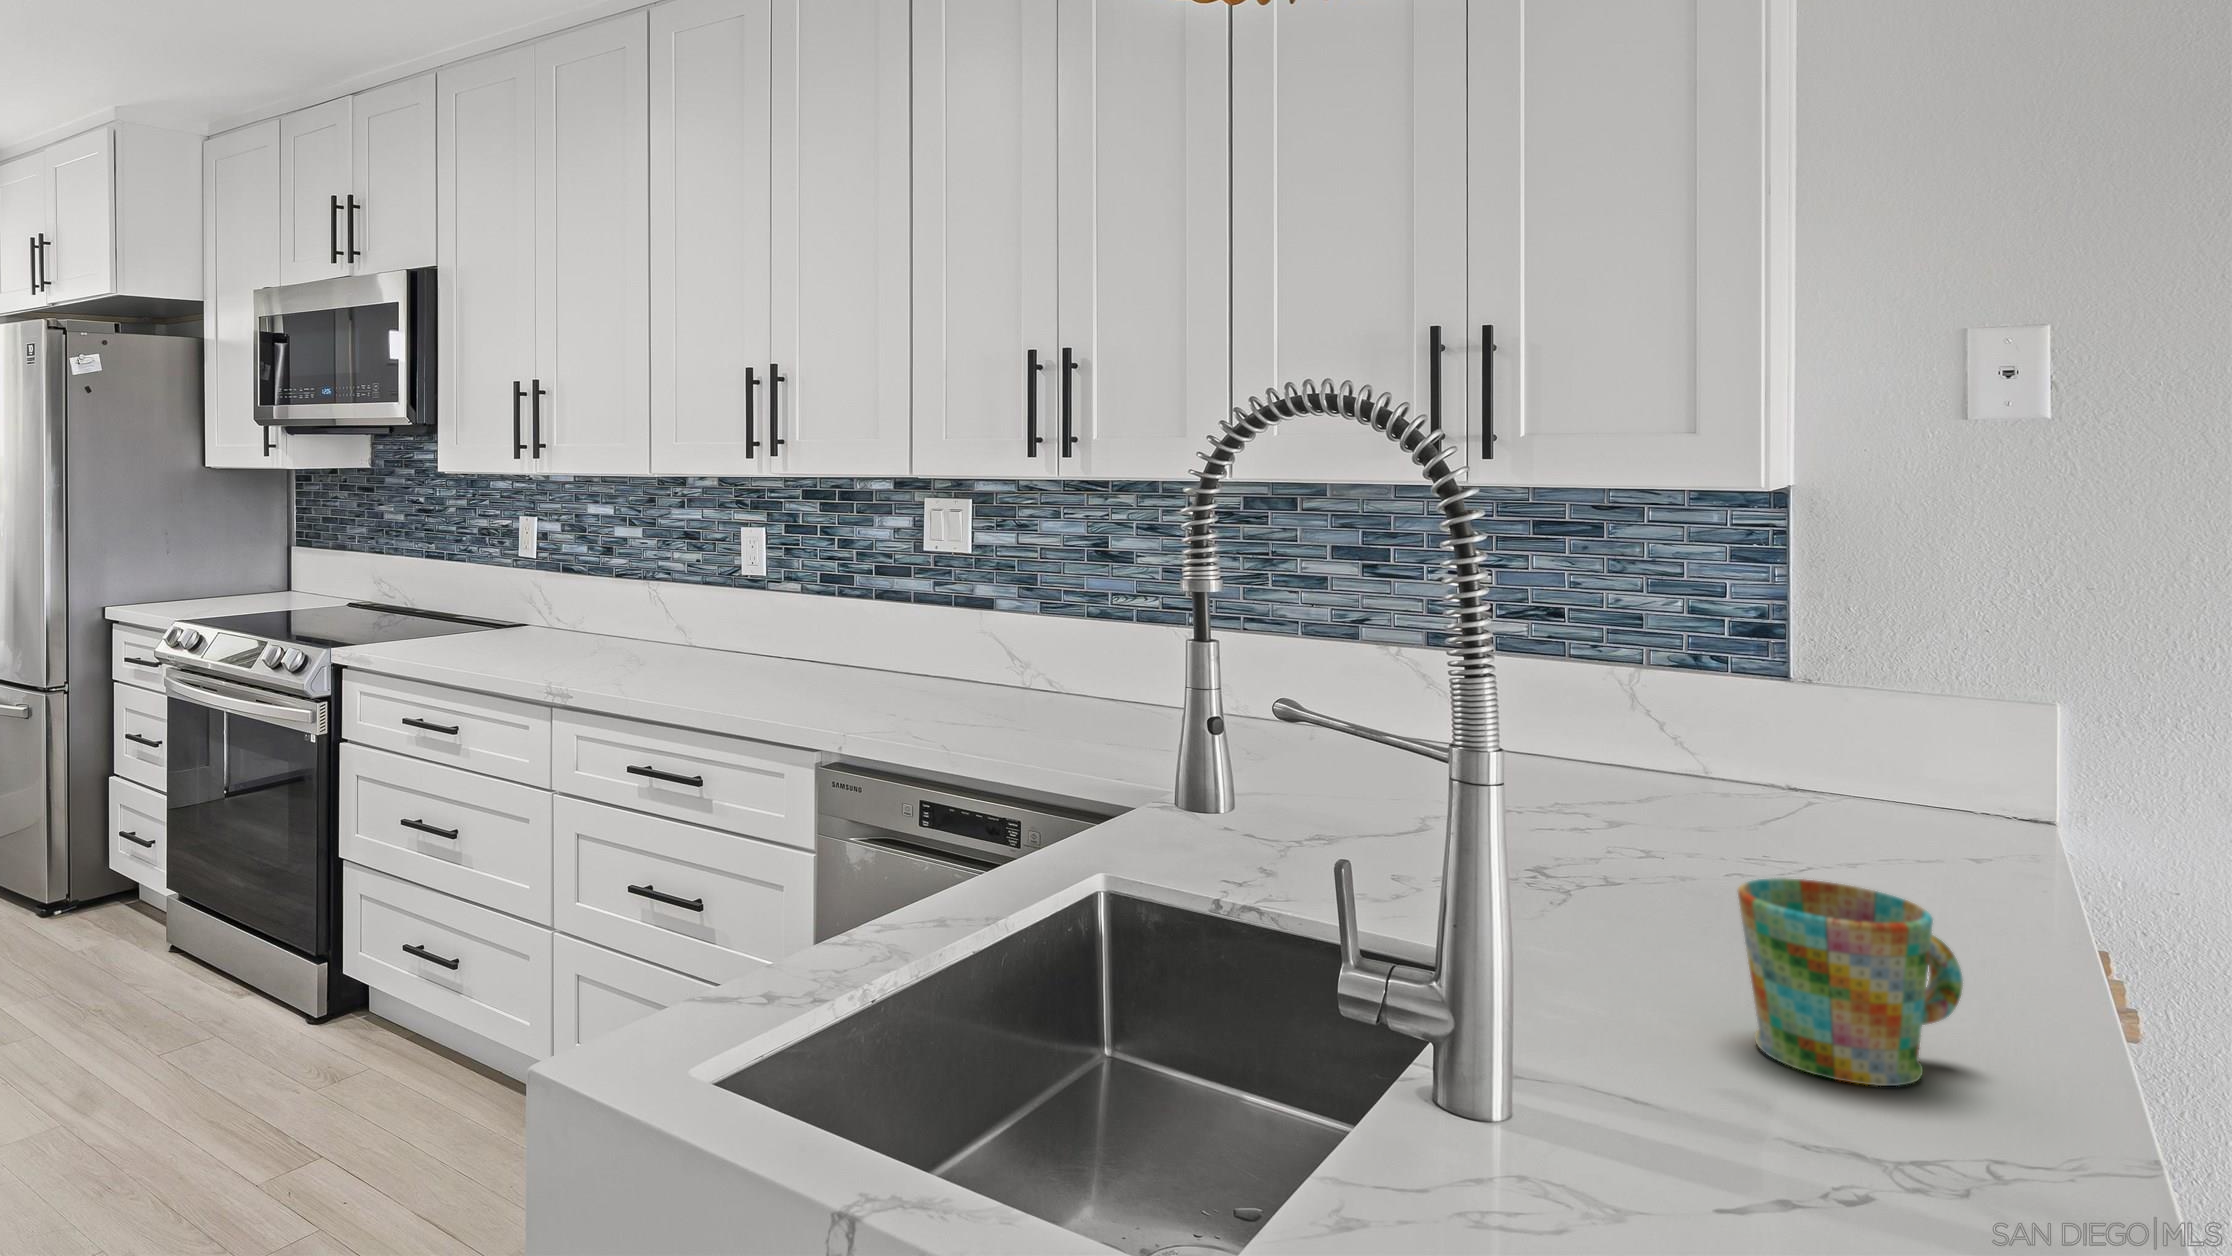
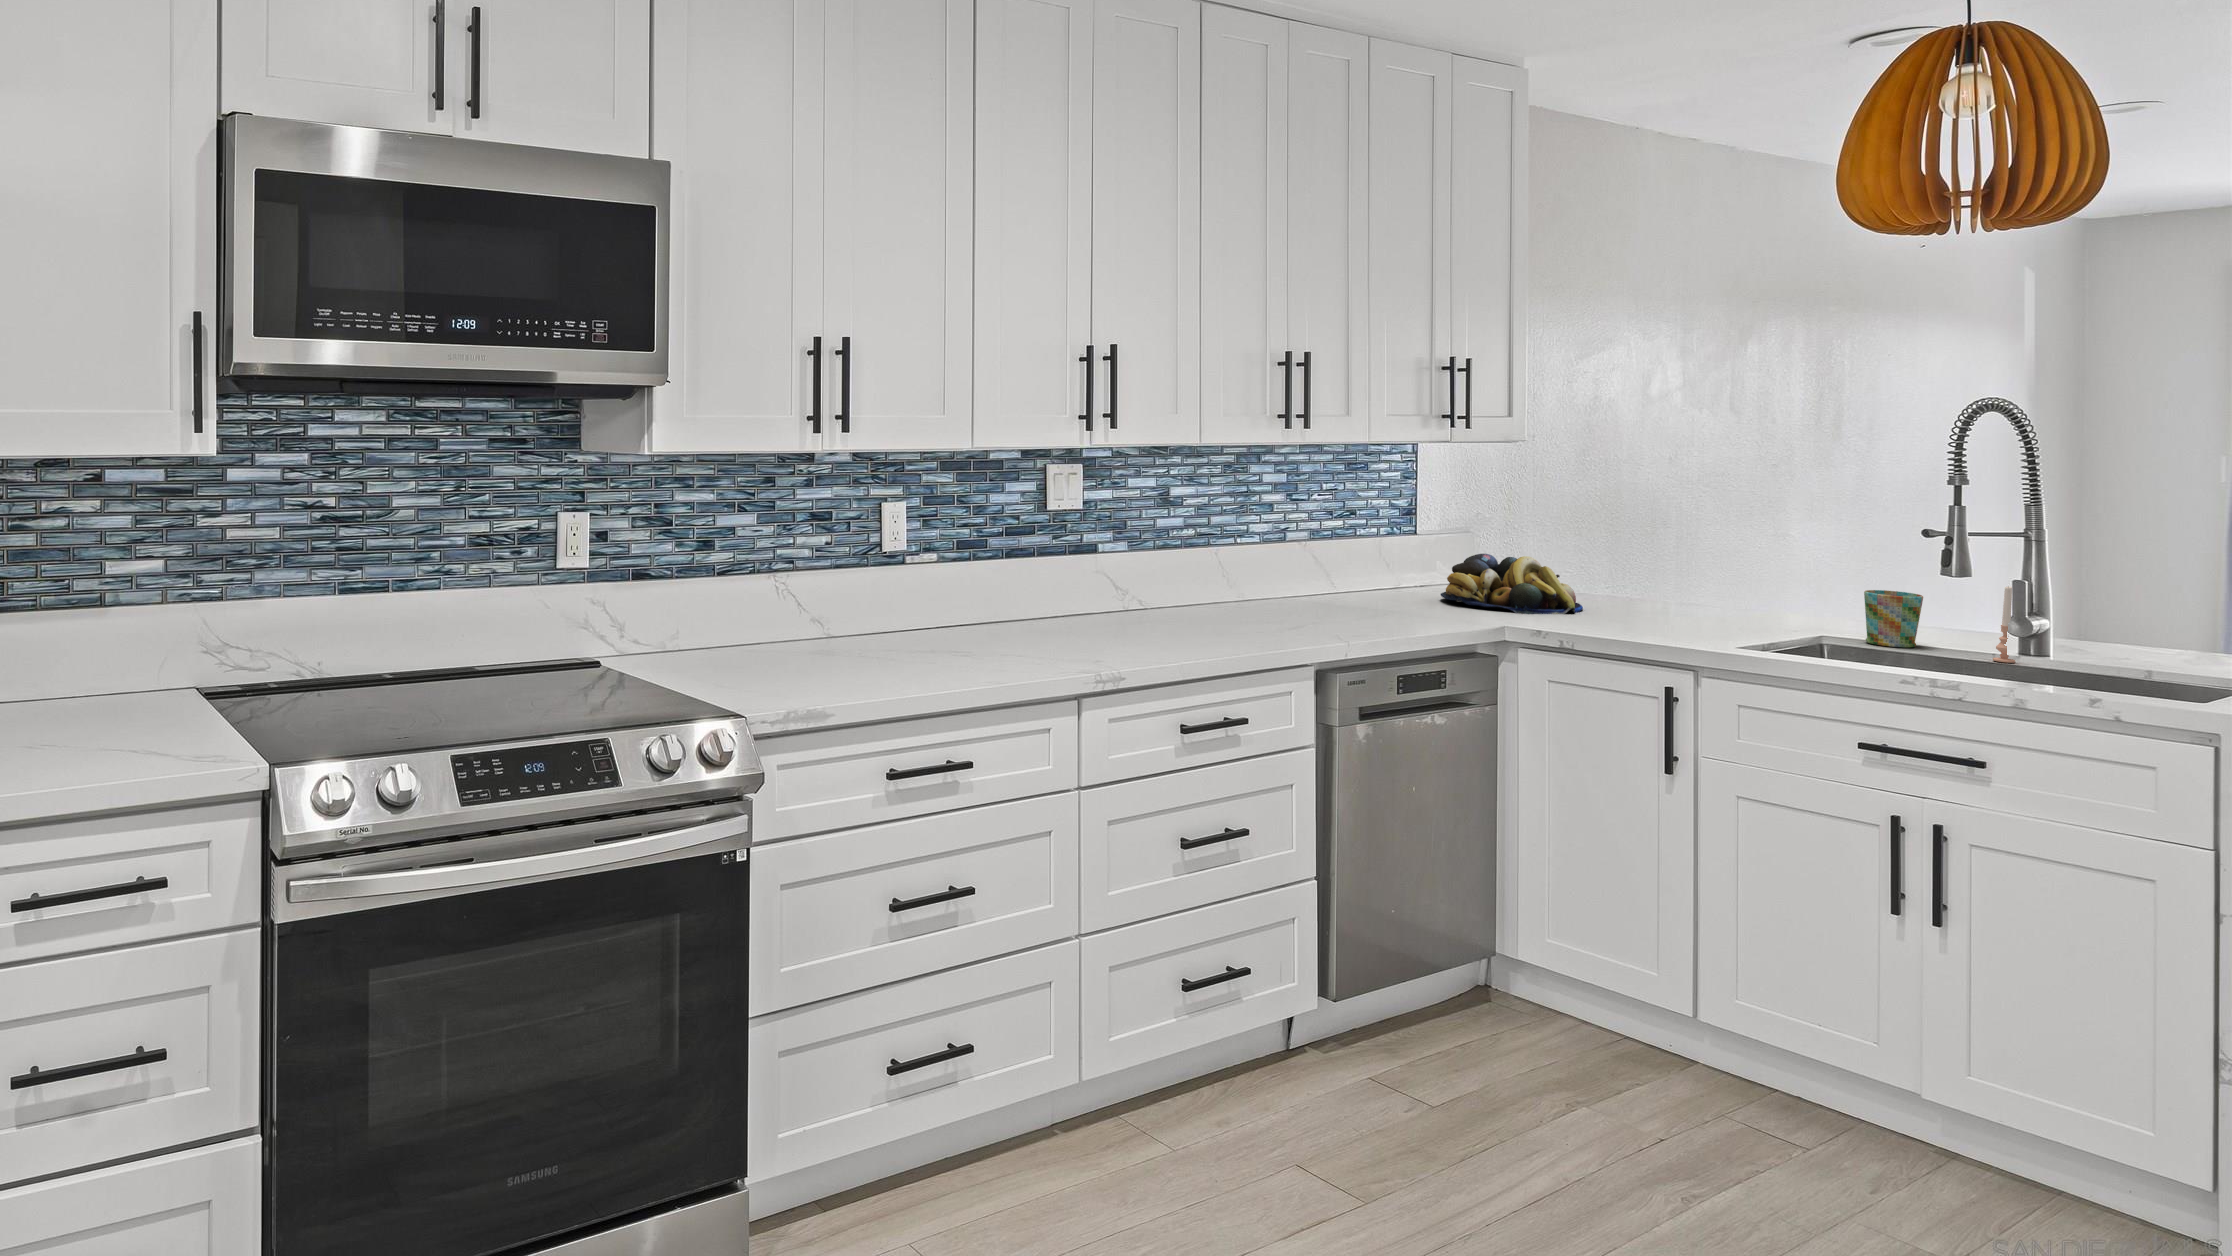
fruit bowl: none [1601,719,1948,862] -> present [1441,554,1583,614]
candle: none [1638,887,1714,1158] -> present [1993,586,2015,663]

